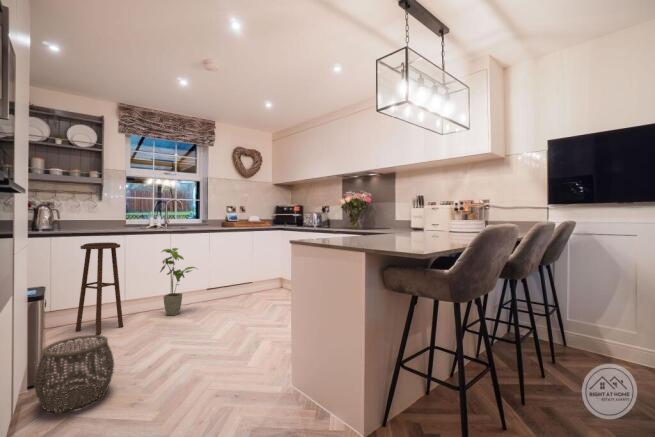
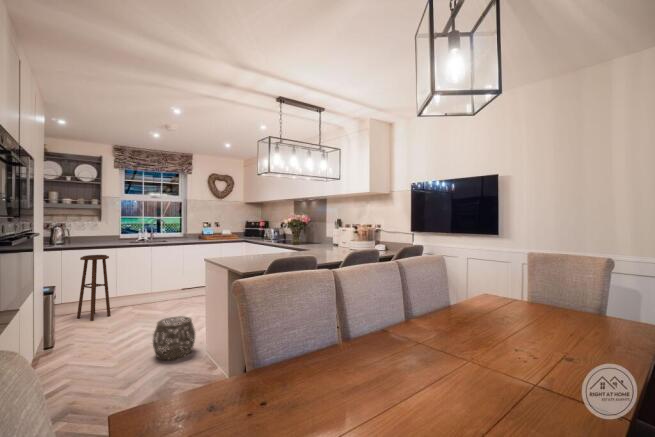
house plant: present [160,248,195,315] -> none [140,258,169,309]
woven basket: present [34,335,114,412] -> present [153,316,195,360]

